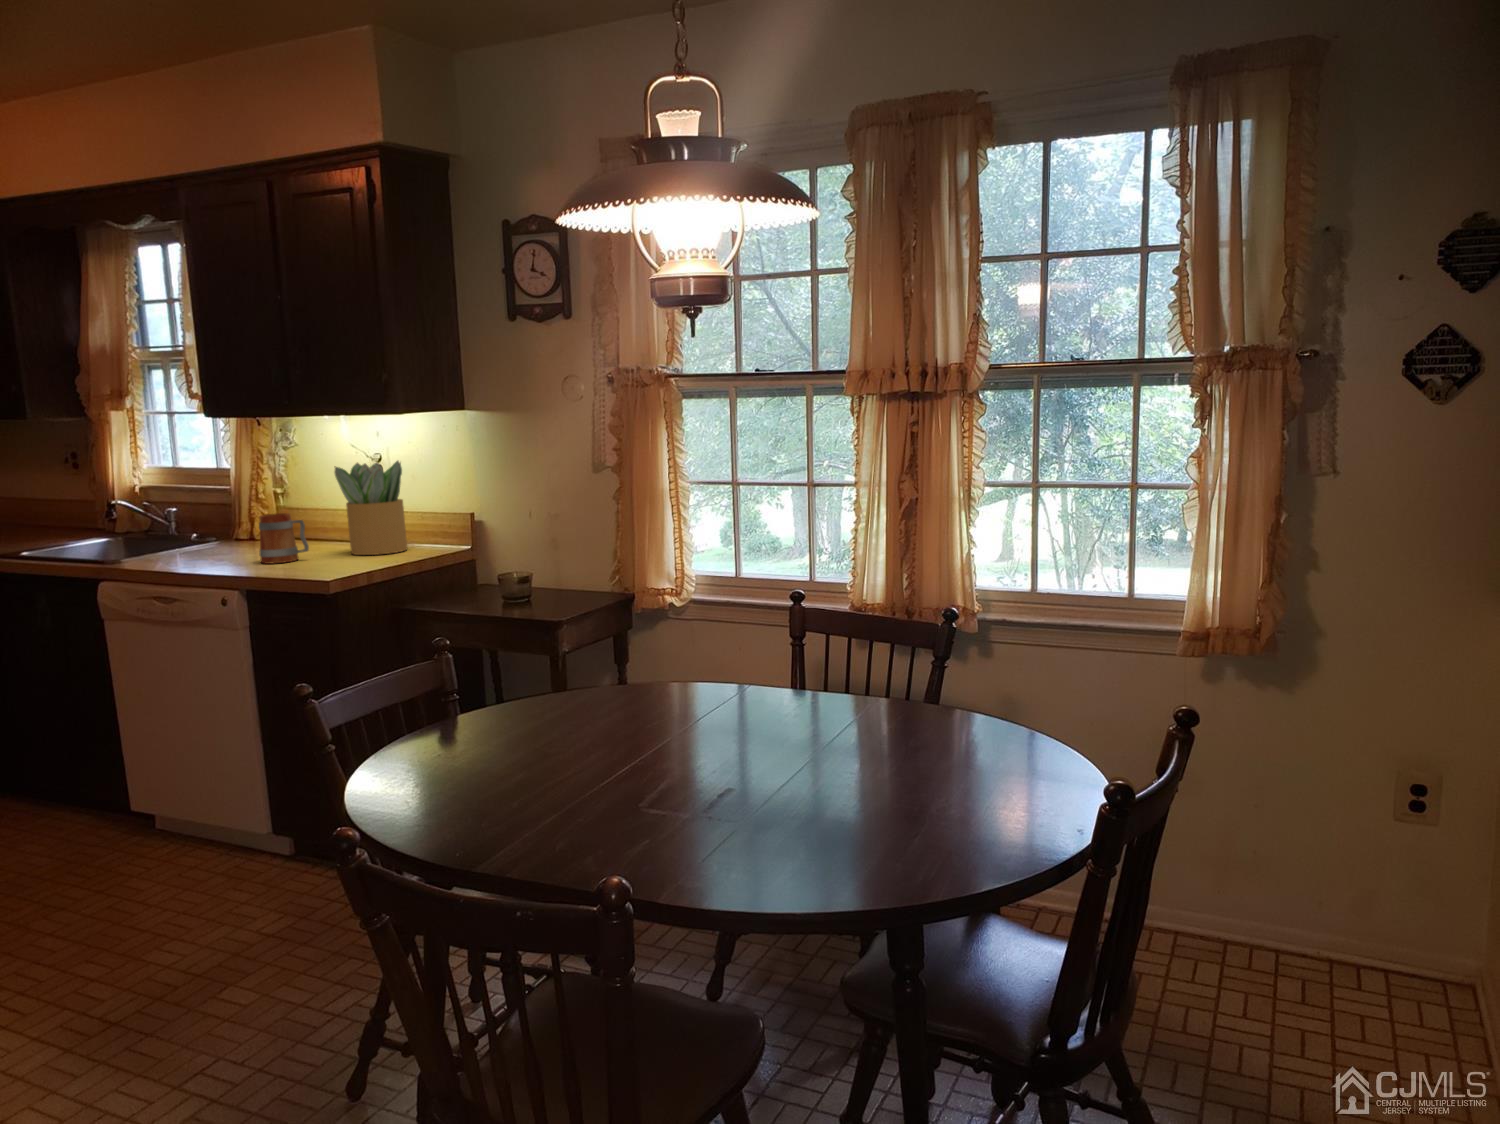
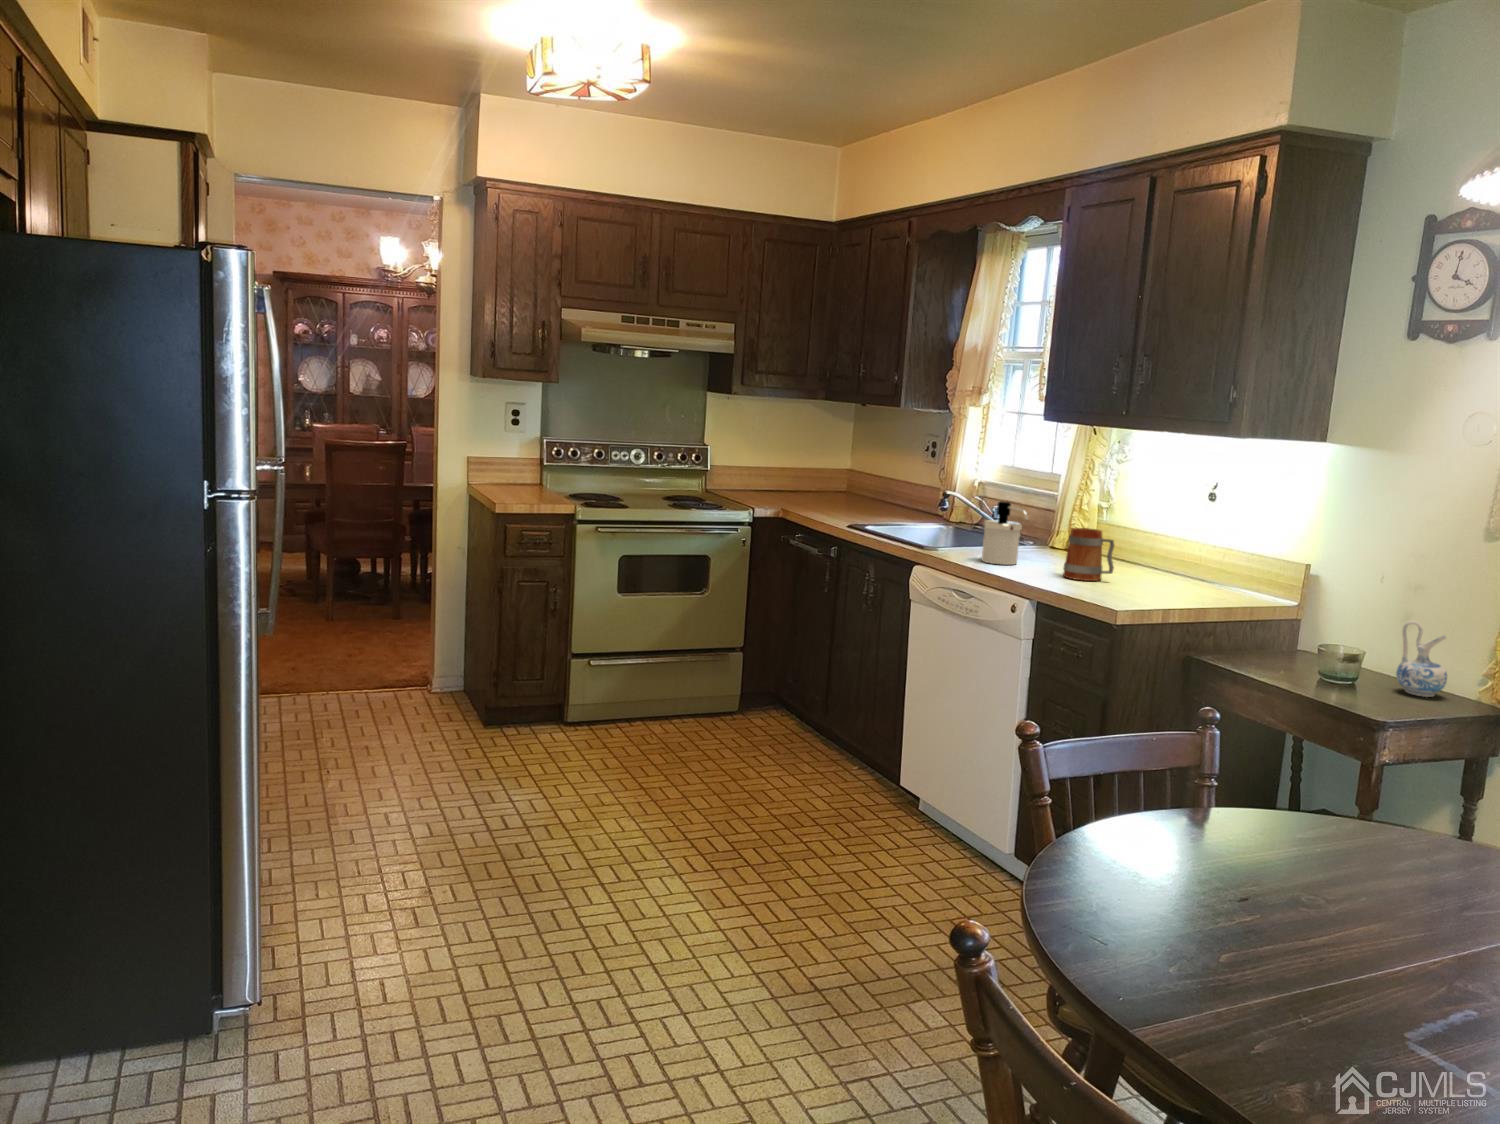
potted plant: present [335,461,407,555] -> none [1157,487,1235,594]
soap dispenser: none [163,501,213,565] -> present [982,501,1028,565]
ceramic pitcher: none [552,540,589,596] -> present [1396,621,1447,697]

